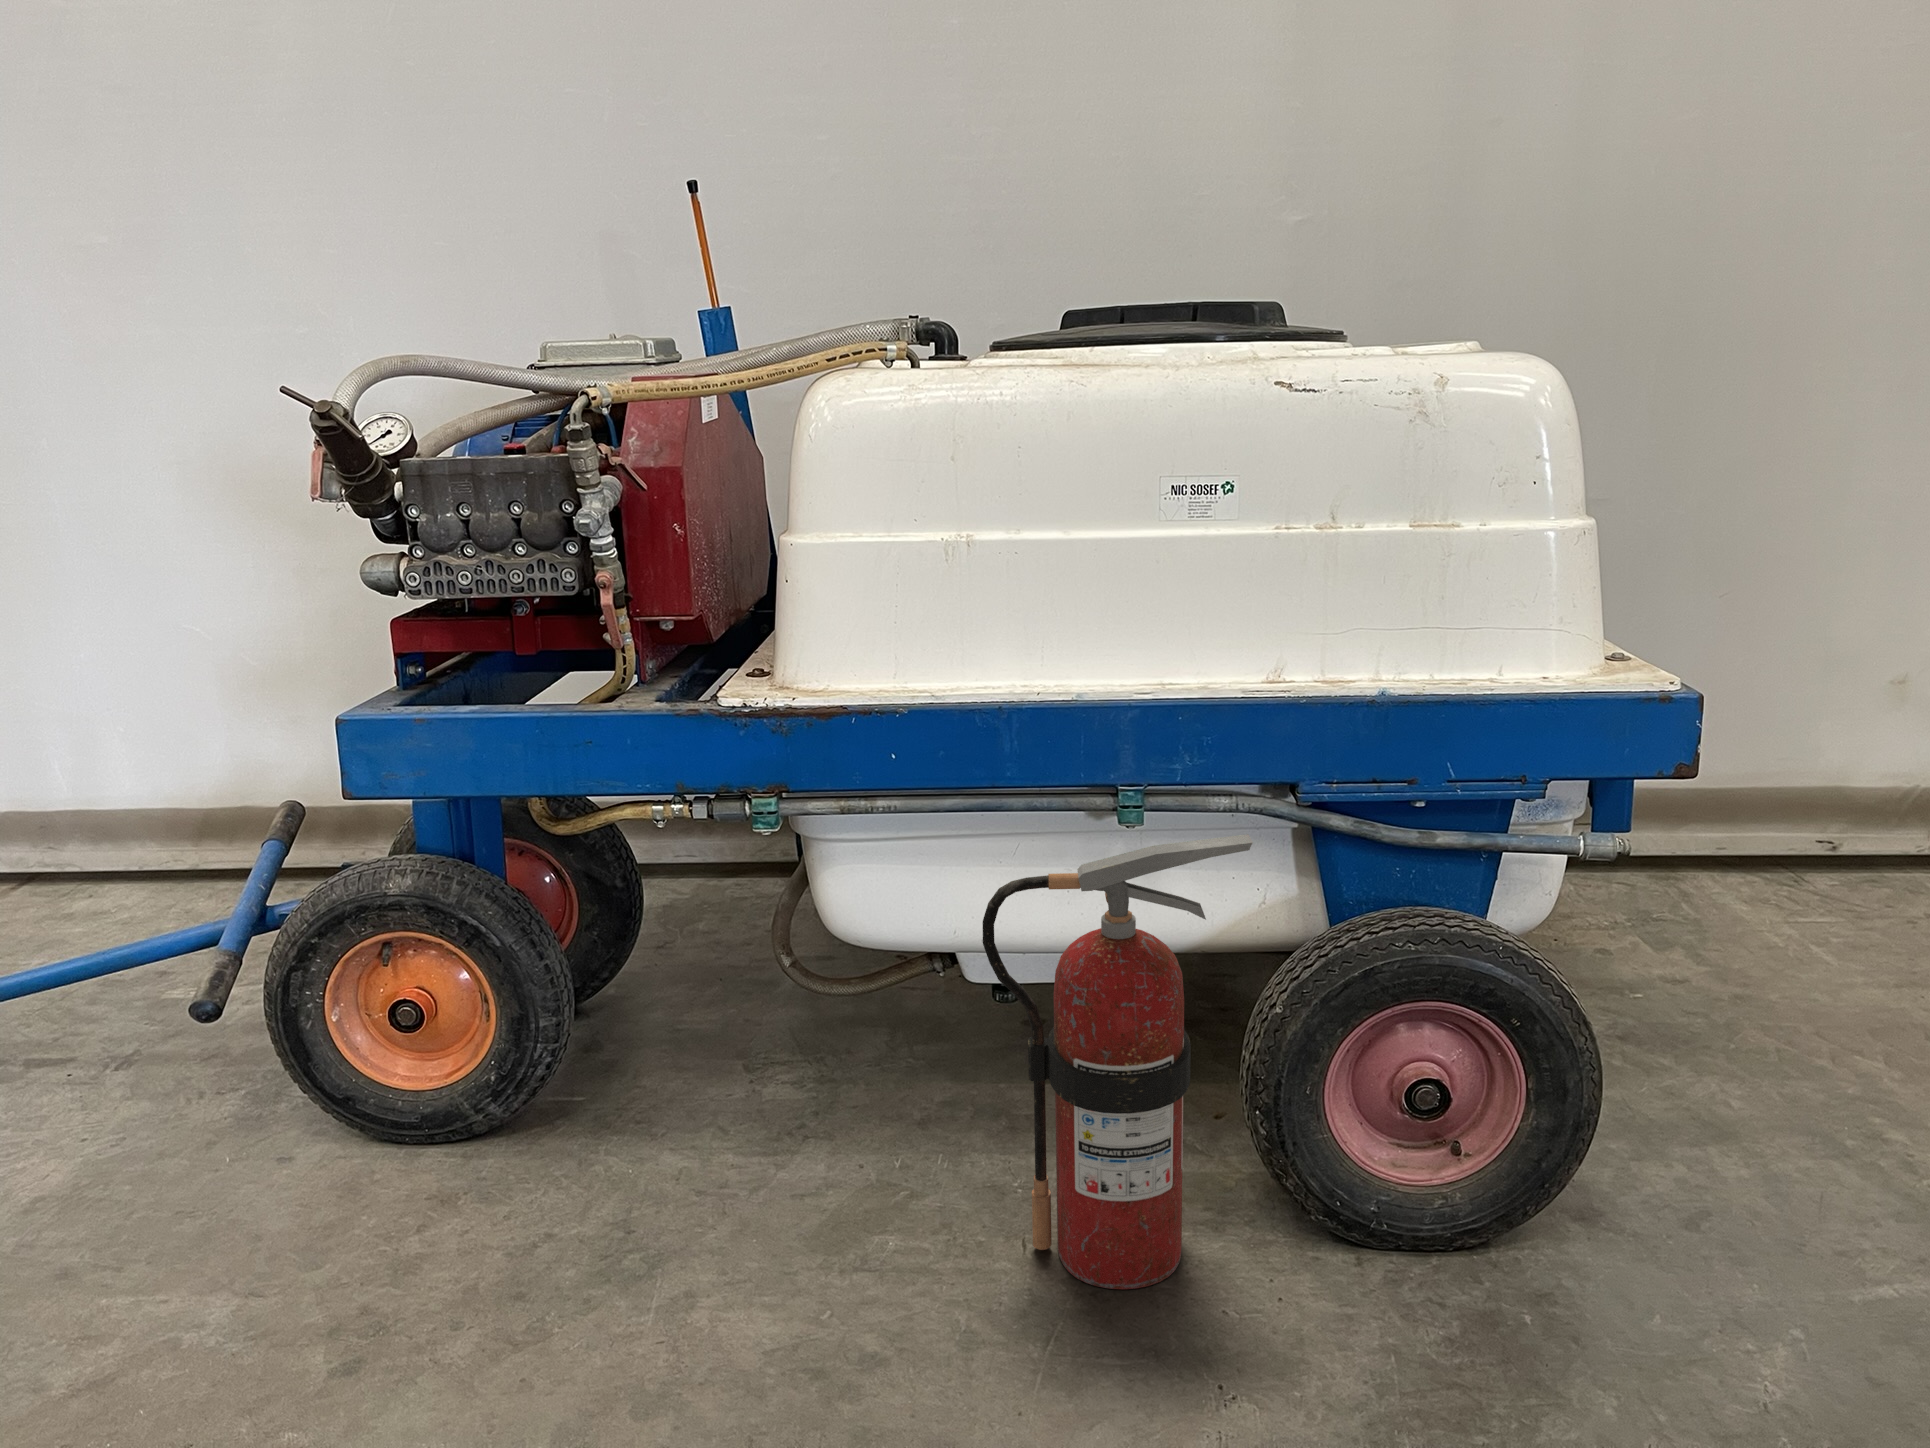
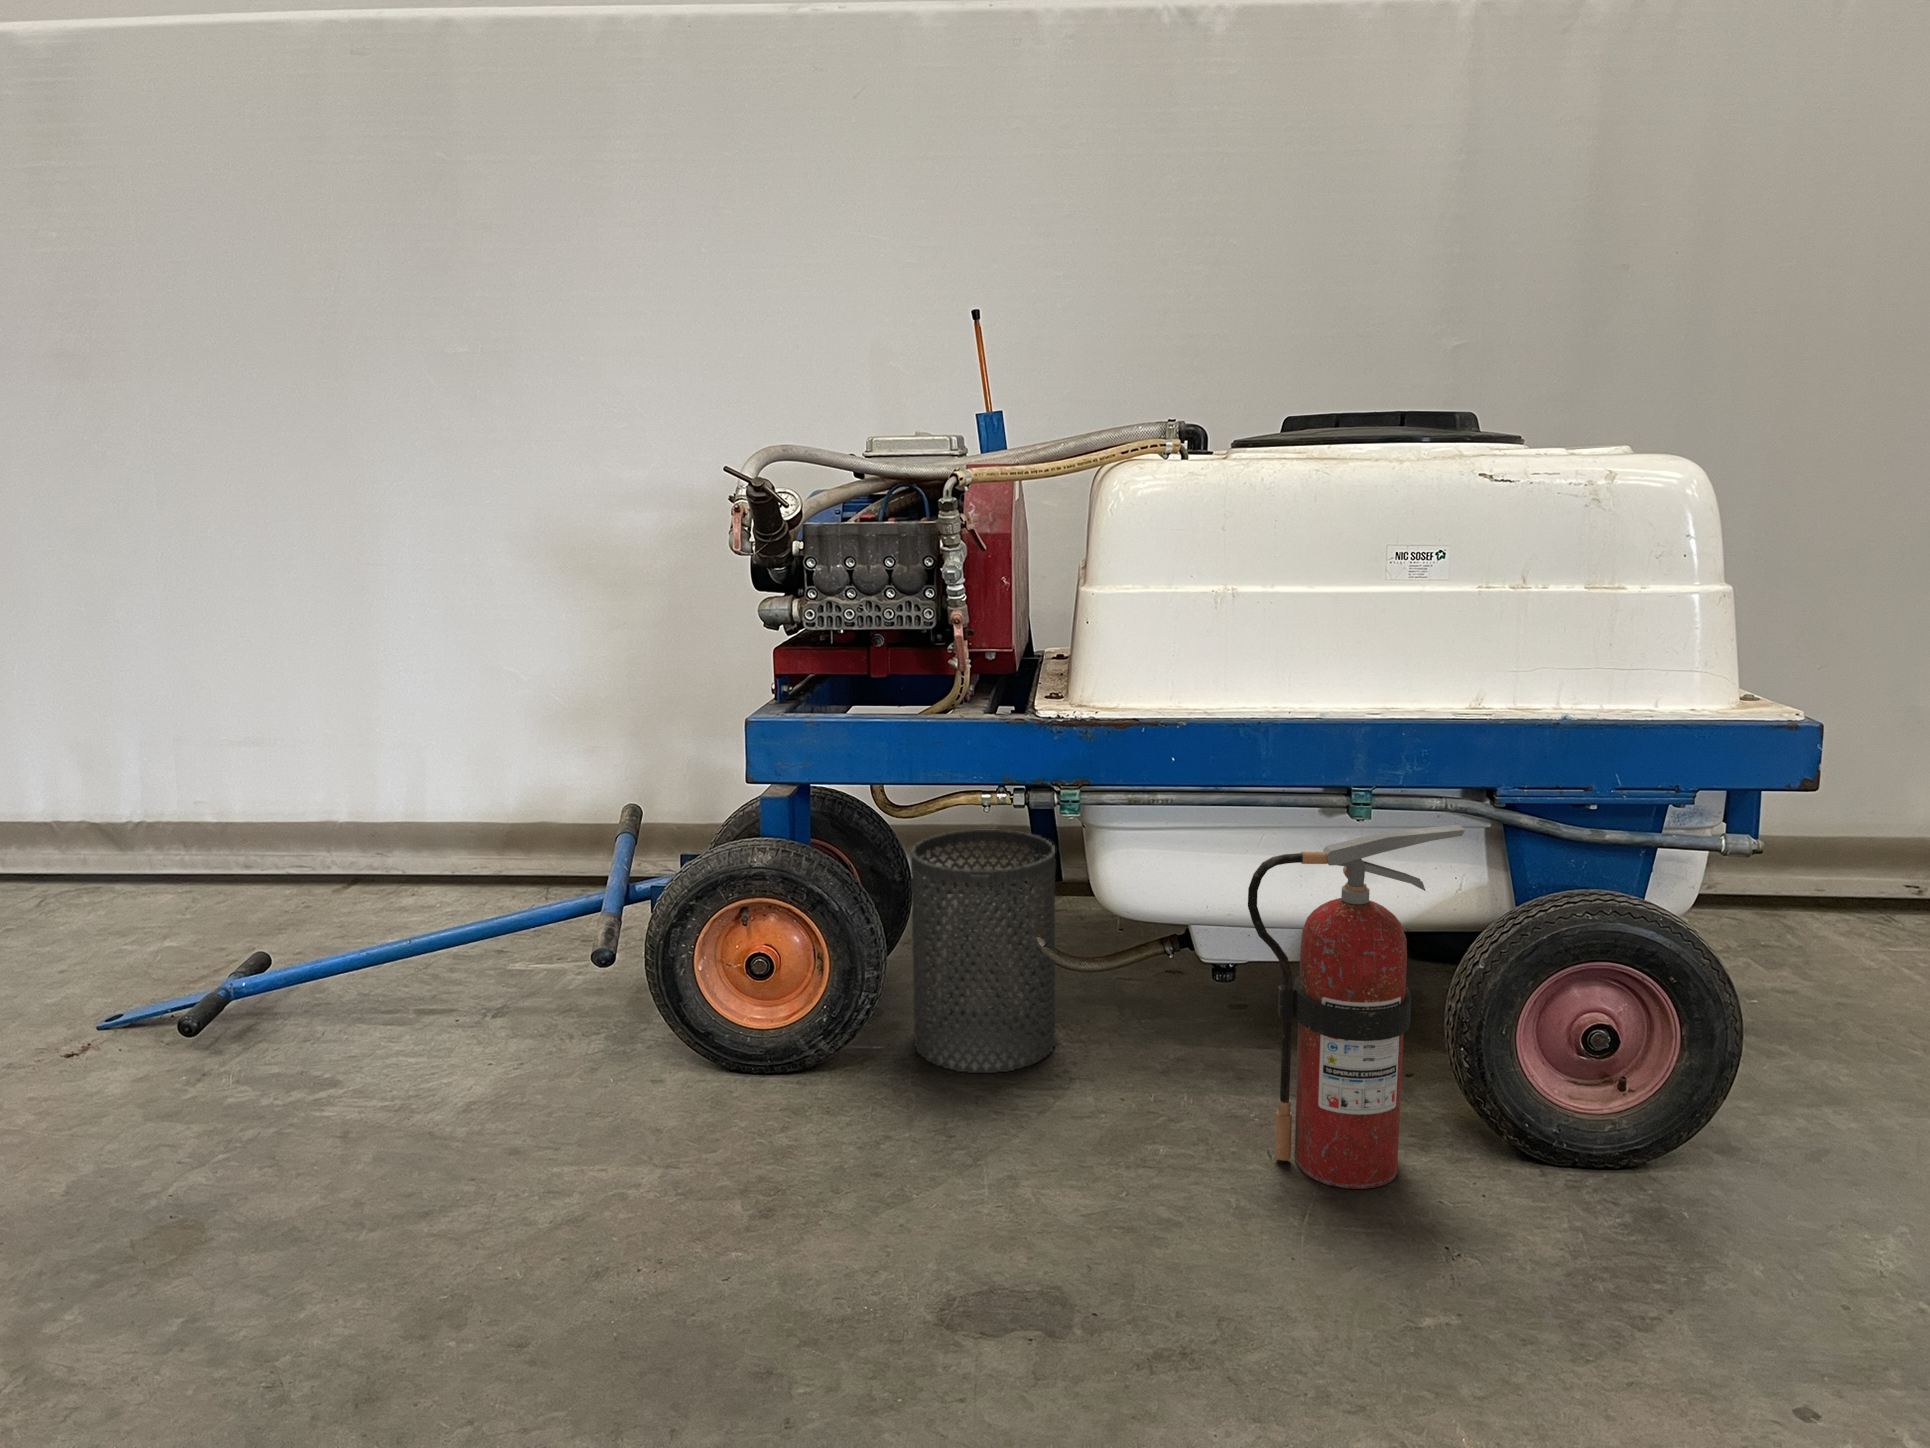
trash can: none [615,826,813,1128] -> present [910,829,1055,1073]

